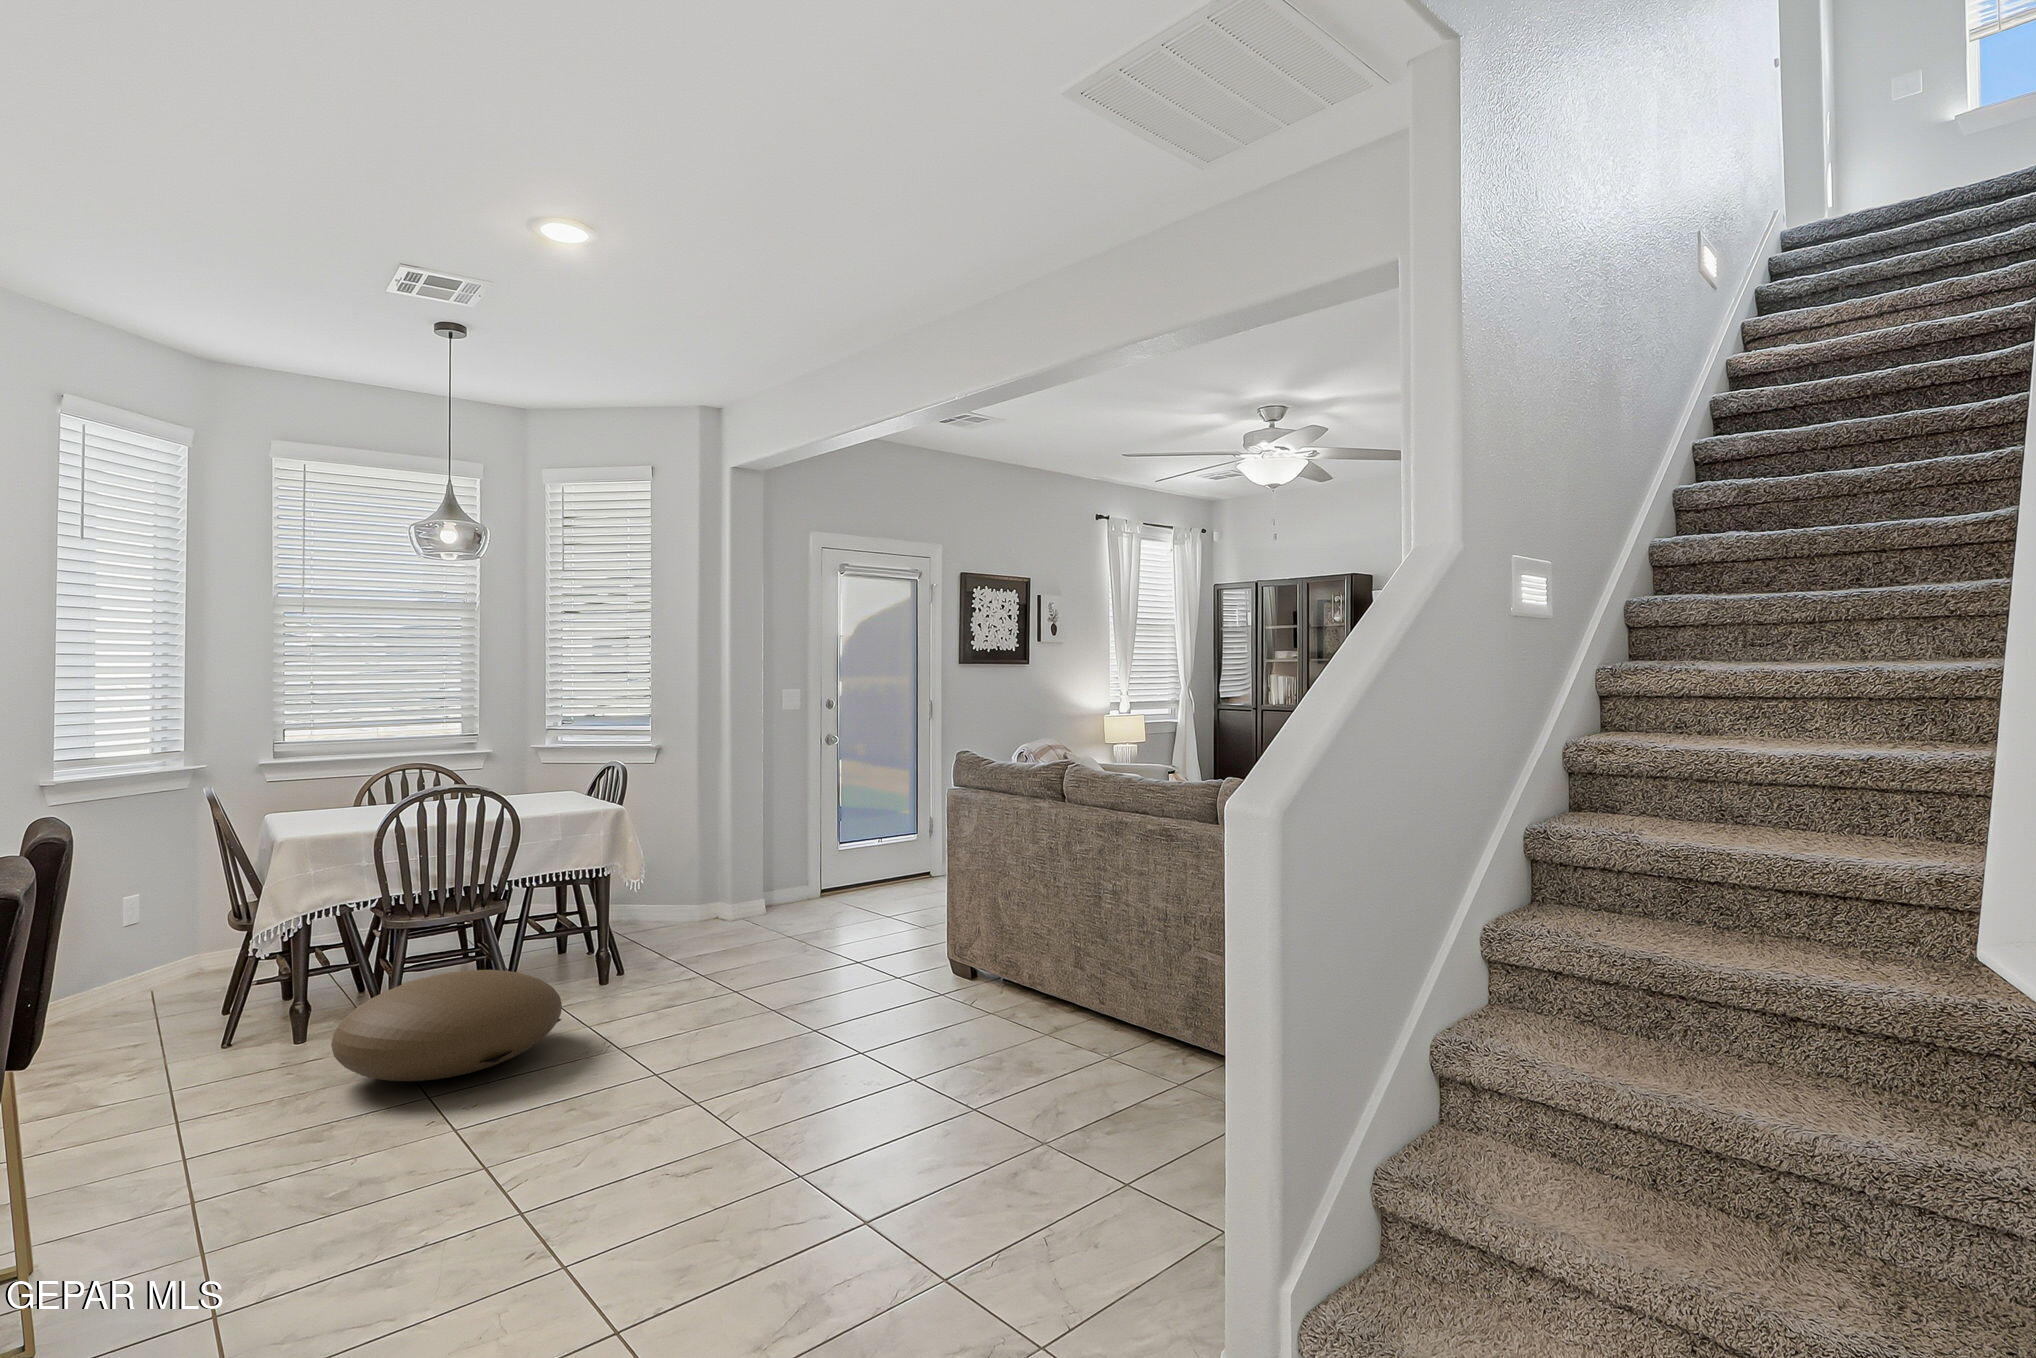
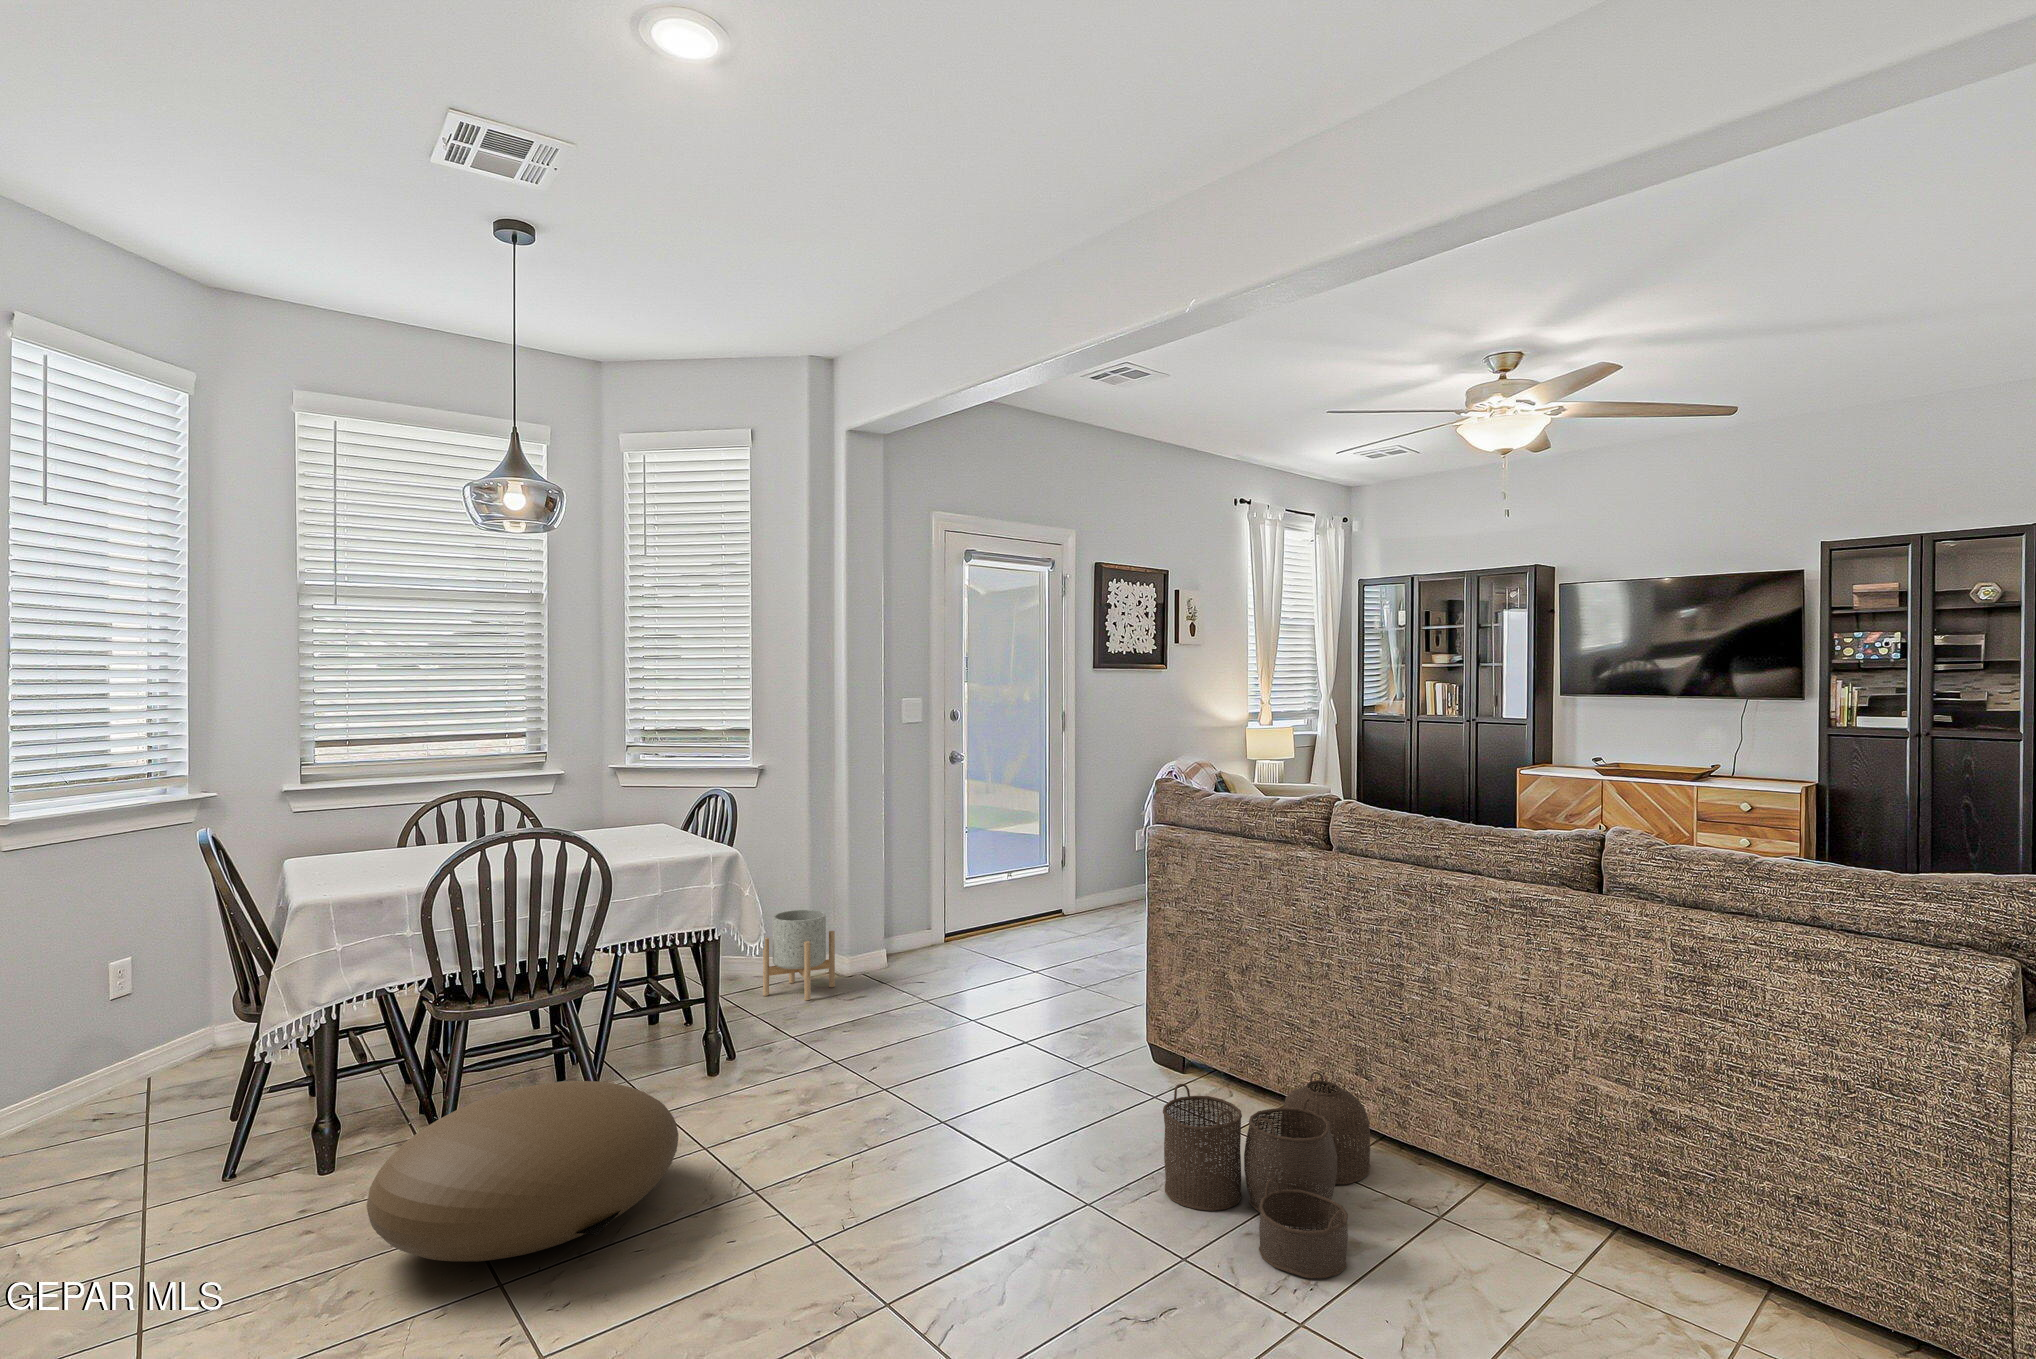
planter: none [659,864,721,936] -> present [763,910,835,1000]
woven basket: none [916,964,1076,1088] -> present [1163,1072,1370,1278]

